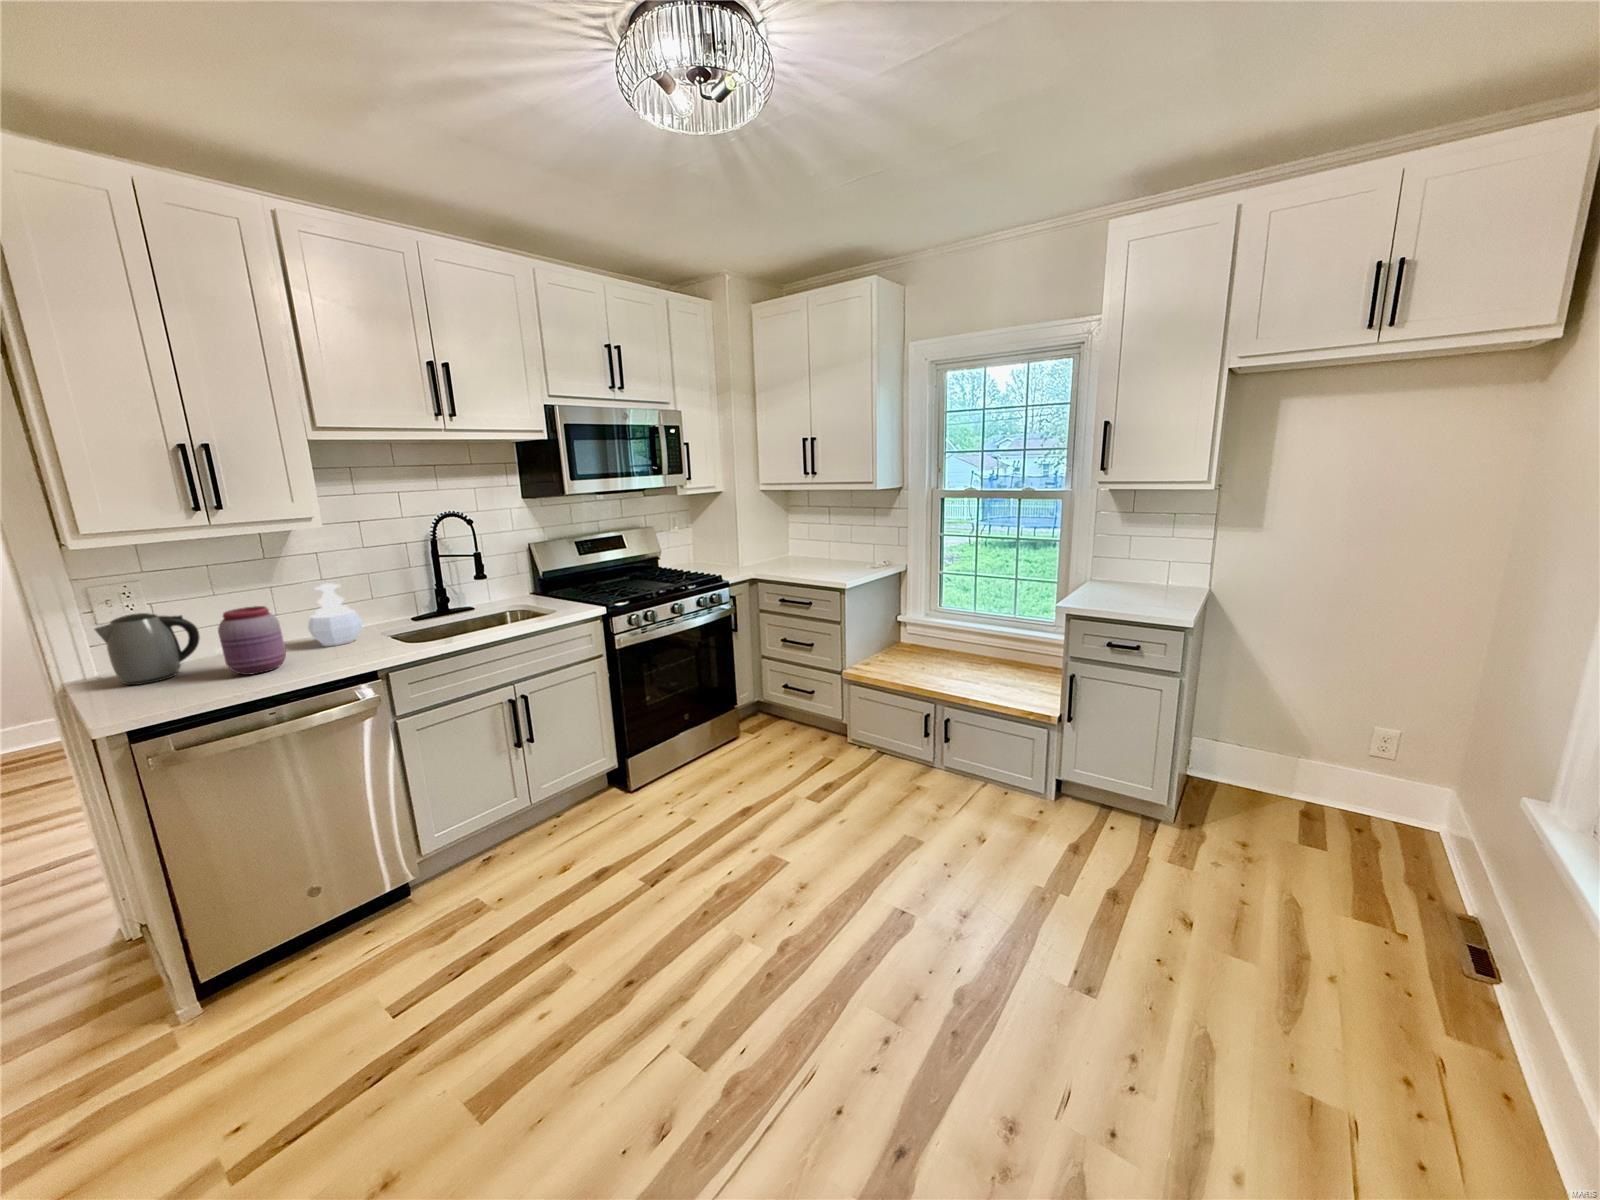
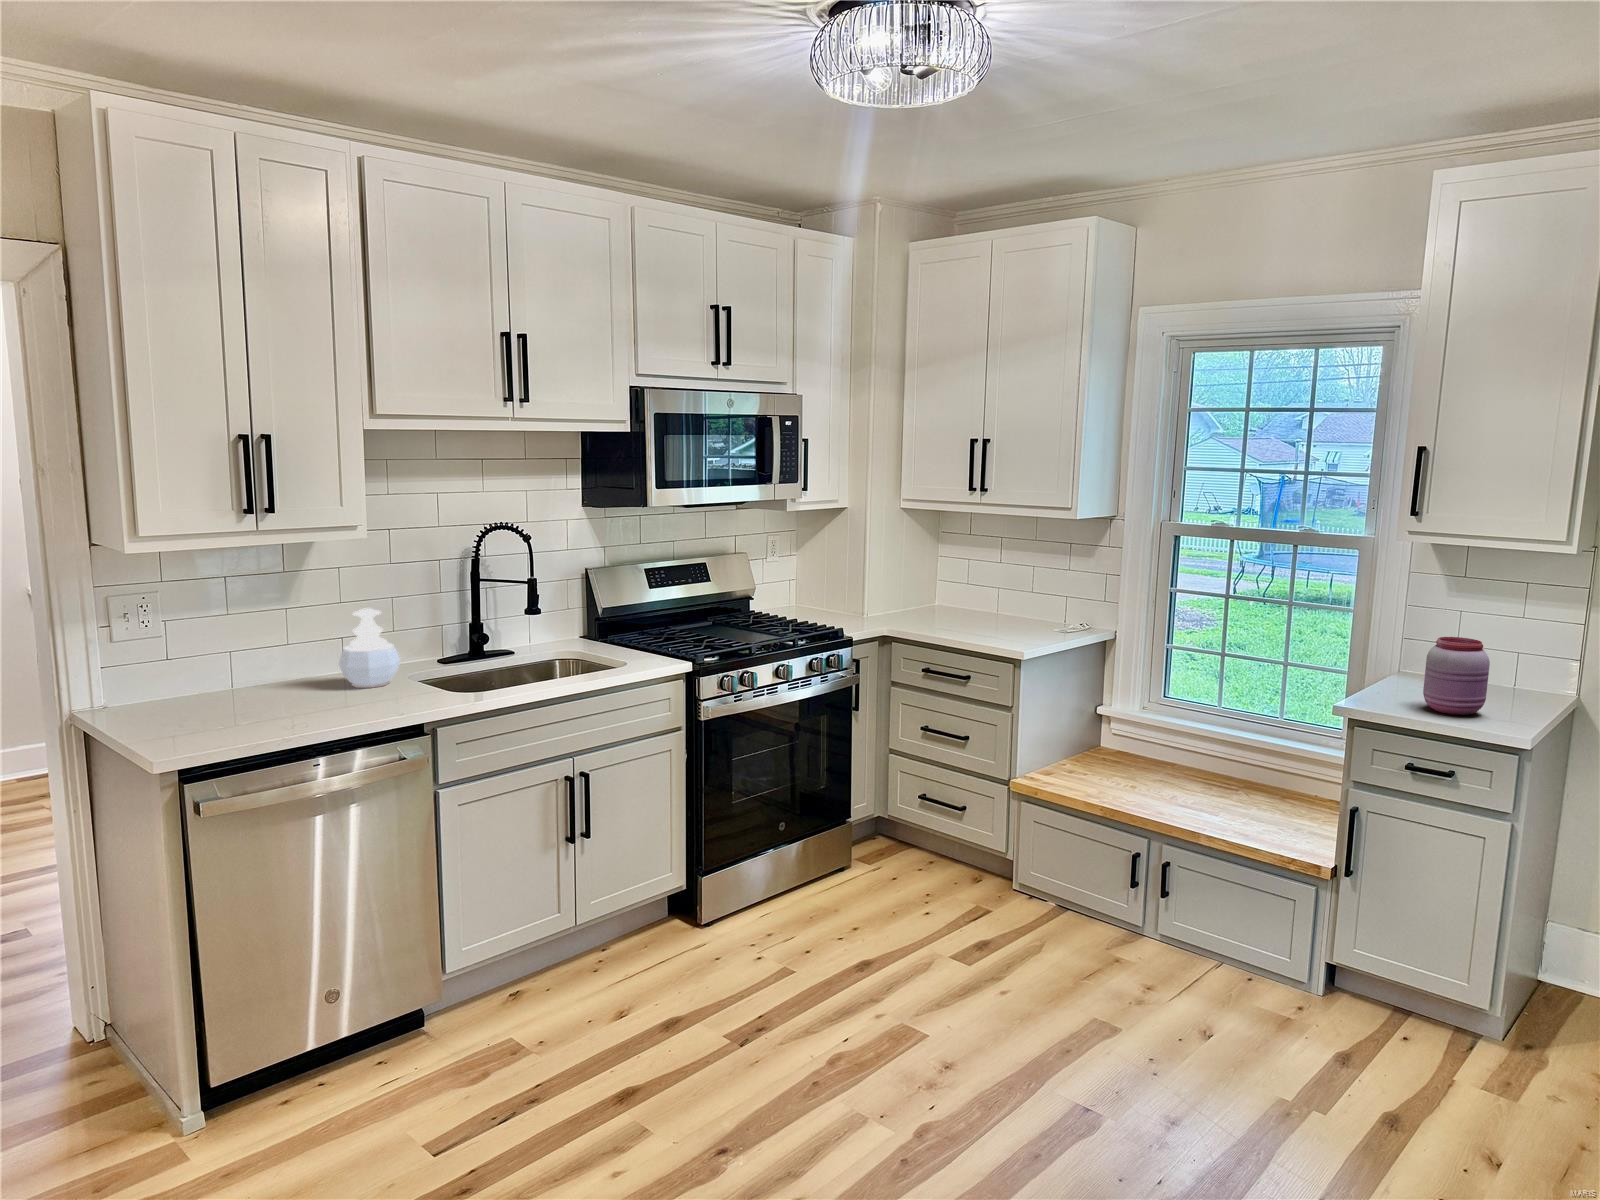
jar: present [218,606,286,675] -> present [1423,637,1490,715]
kettle: present [95,613,200,685] -> none [134,632,231,717]

